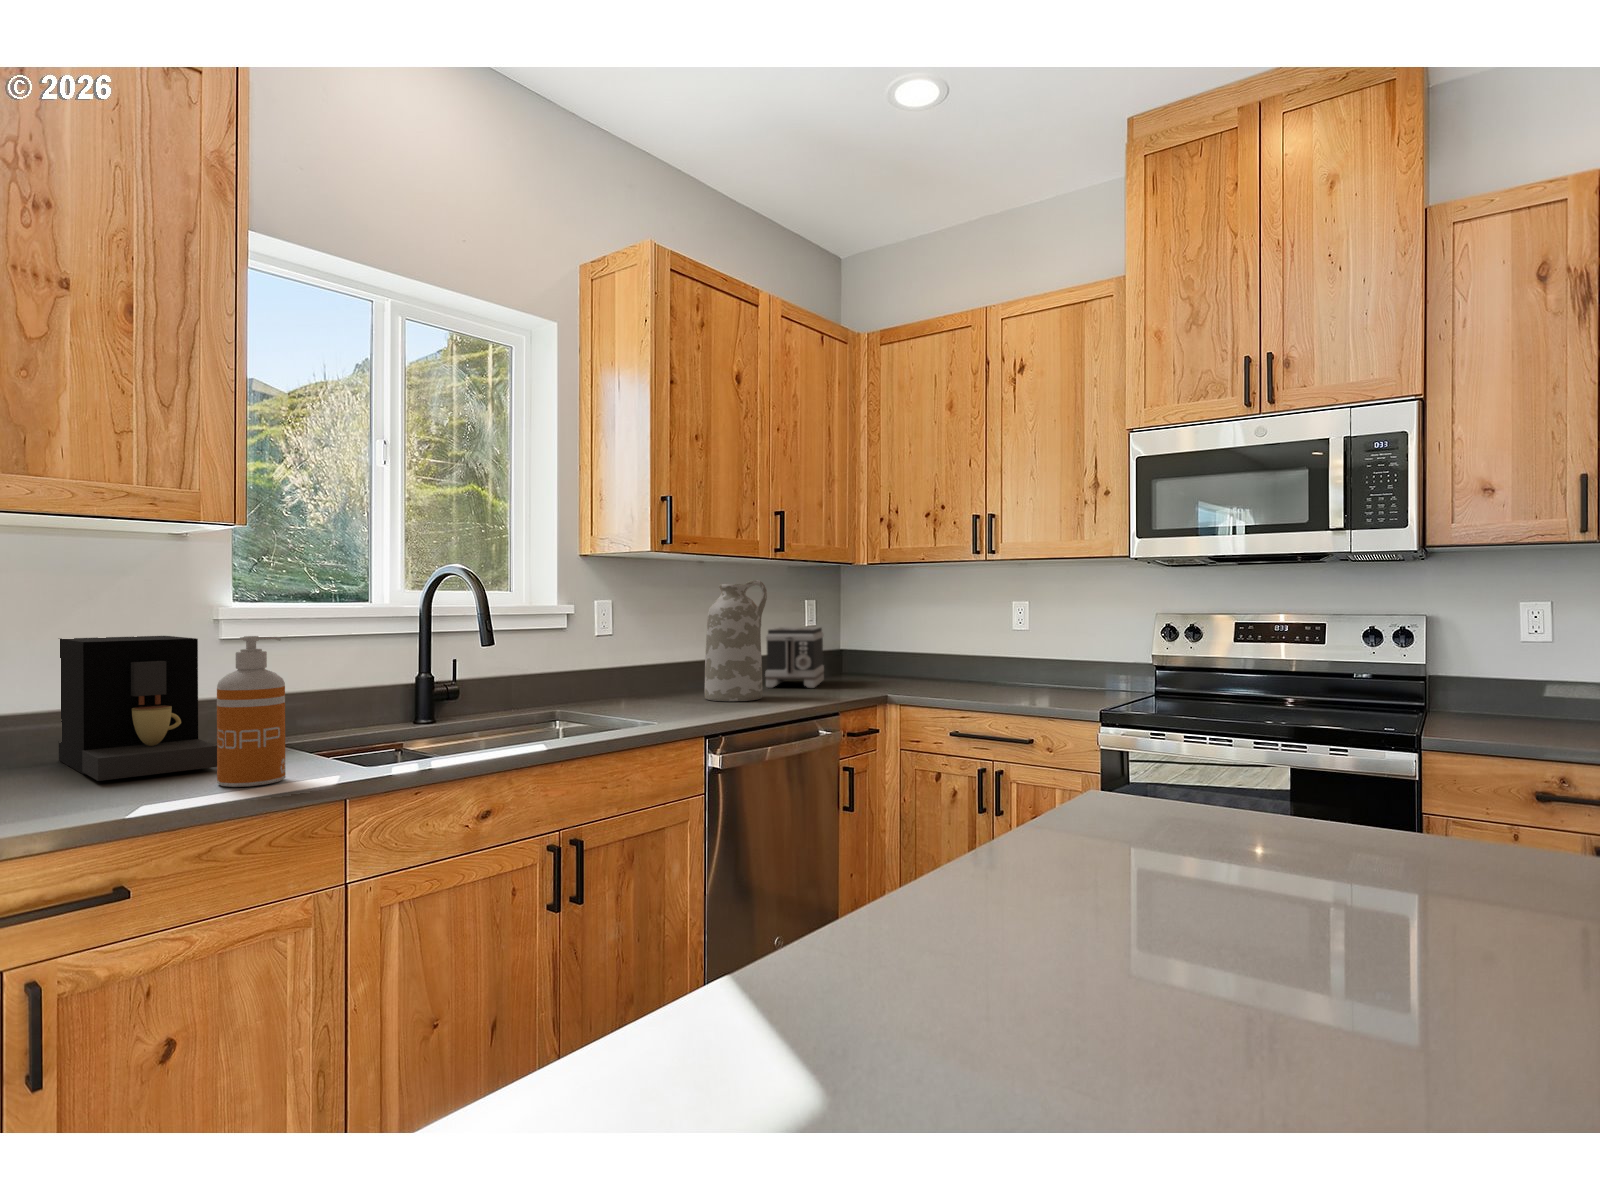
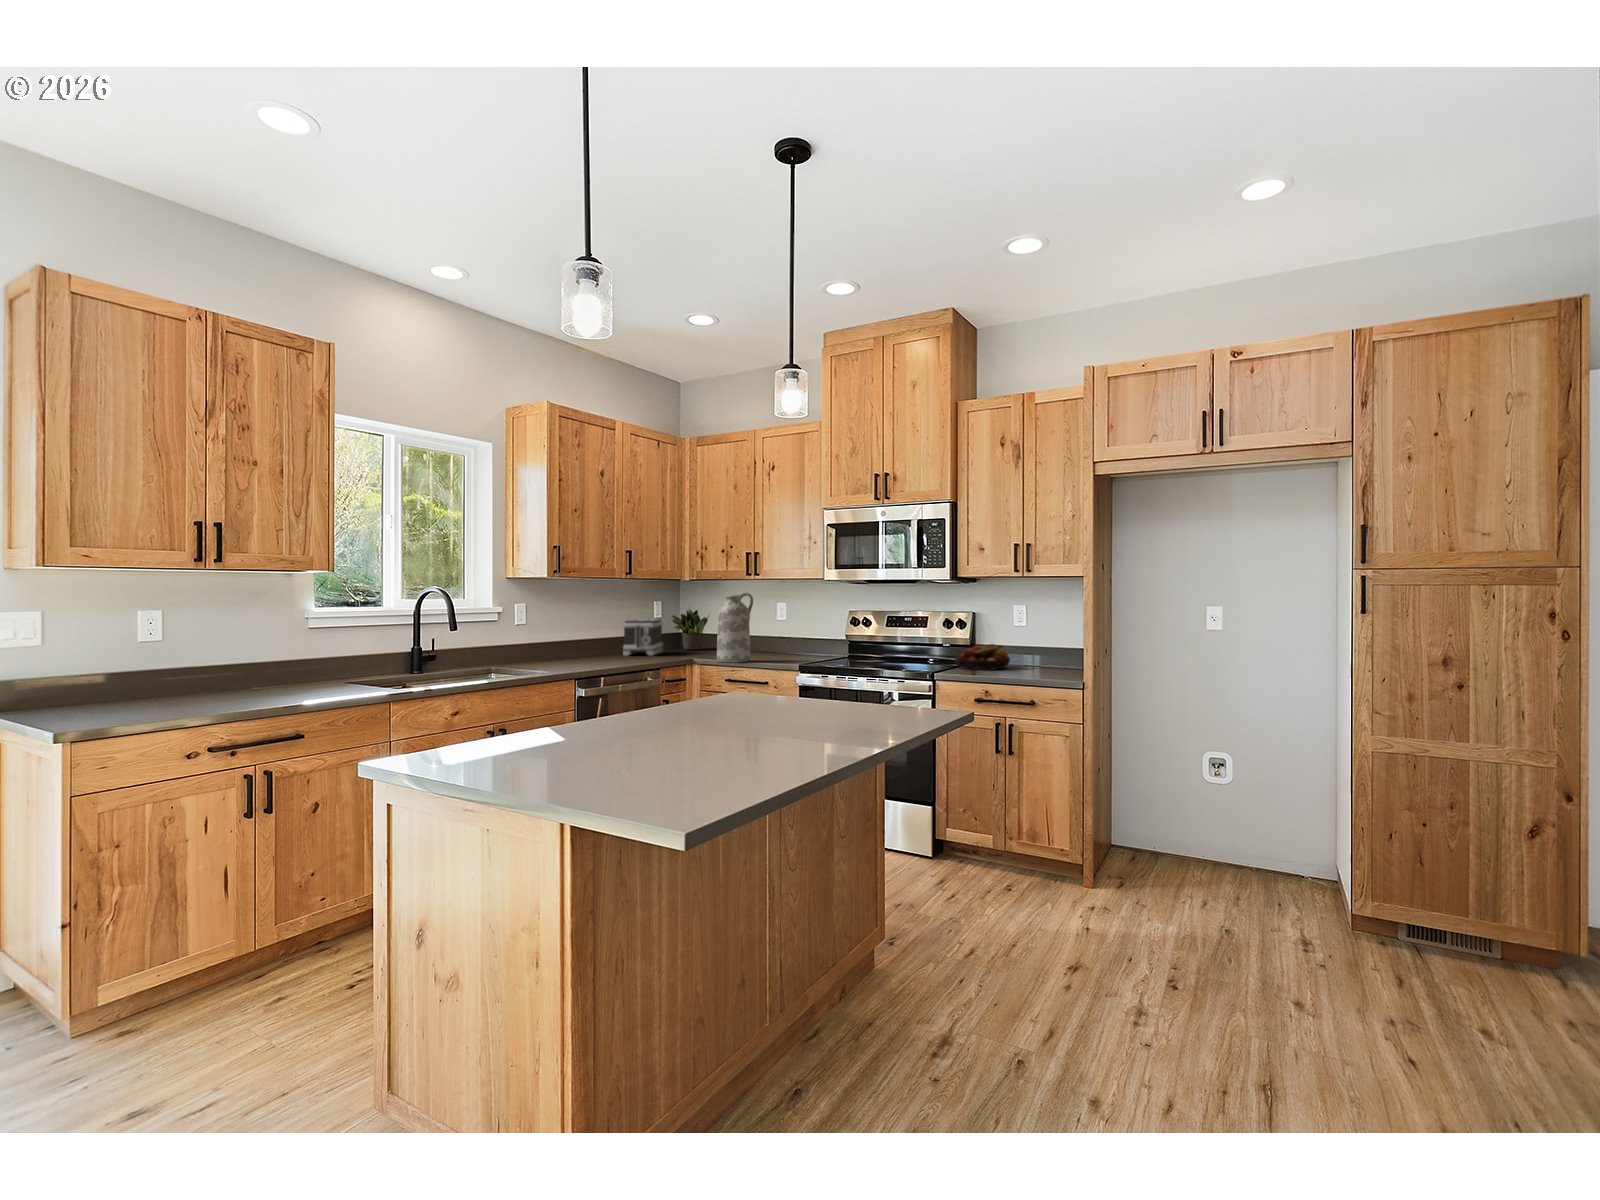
vase: present [705,580,767,701] -> present [717,593,753,663]
potted plant: none [832,607,893,676] -> present [671,608,709,649]
coffee maker: present [59,636,217,781] -> none [233,626,323,694]
soap dispenser: present [217,636,285,787] -> none [328,626,360,695]
fruit bowl: none [1403,675,1533,727] -> present [954,644,1010,670]

